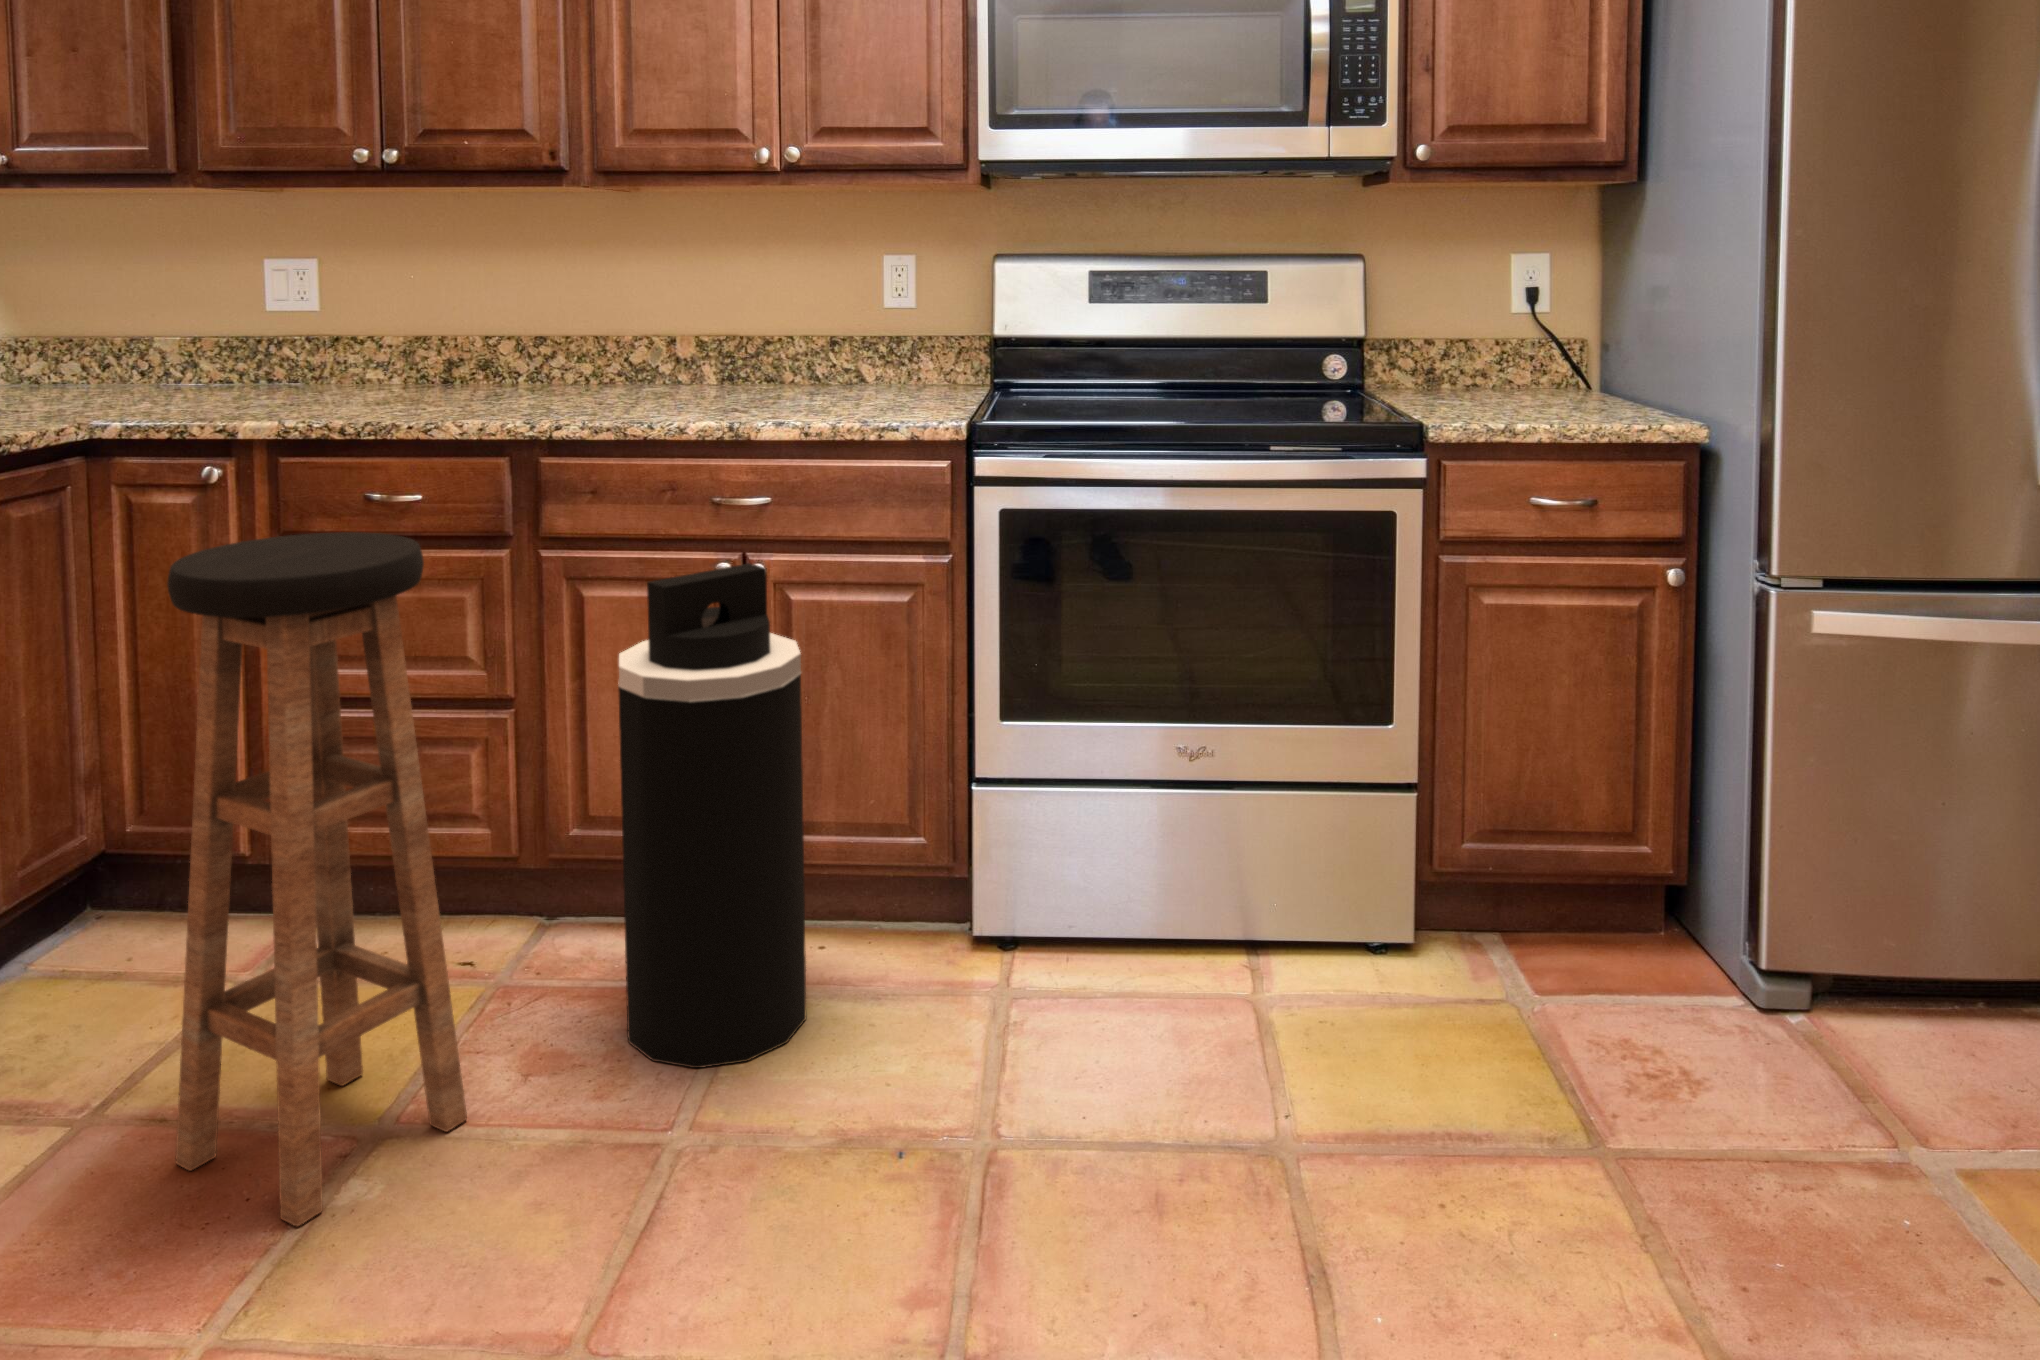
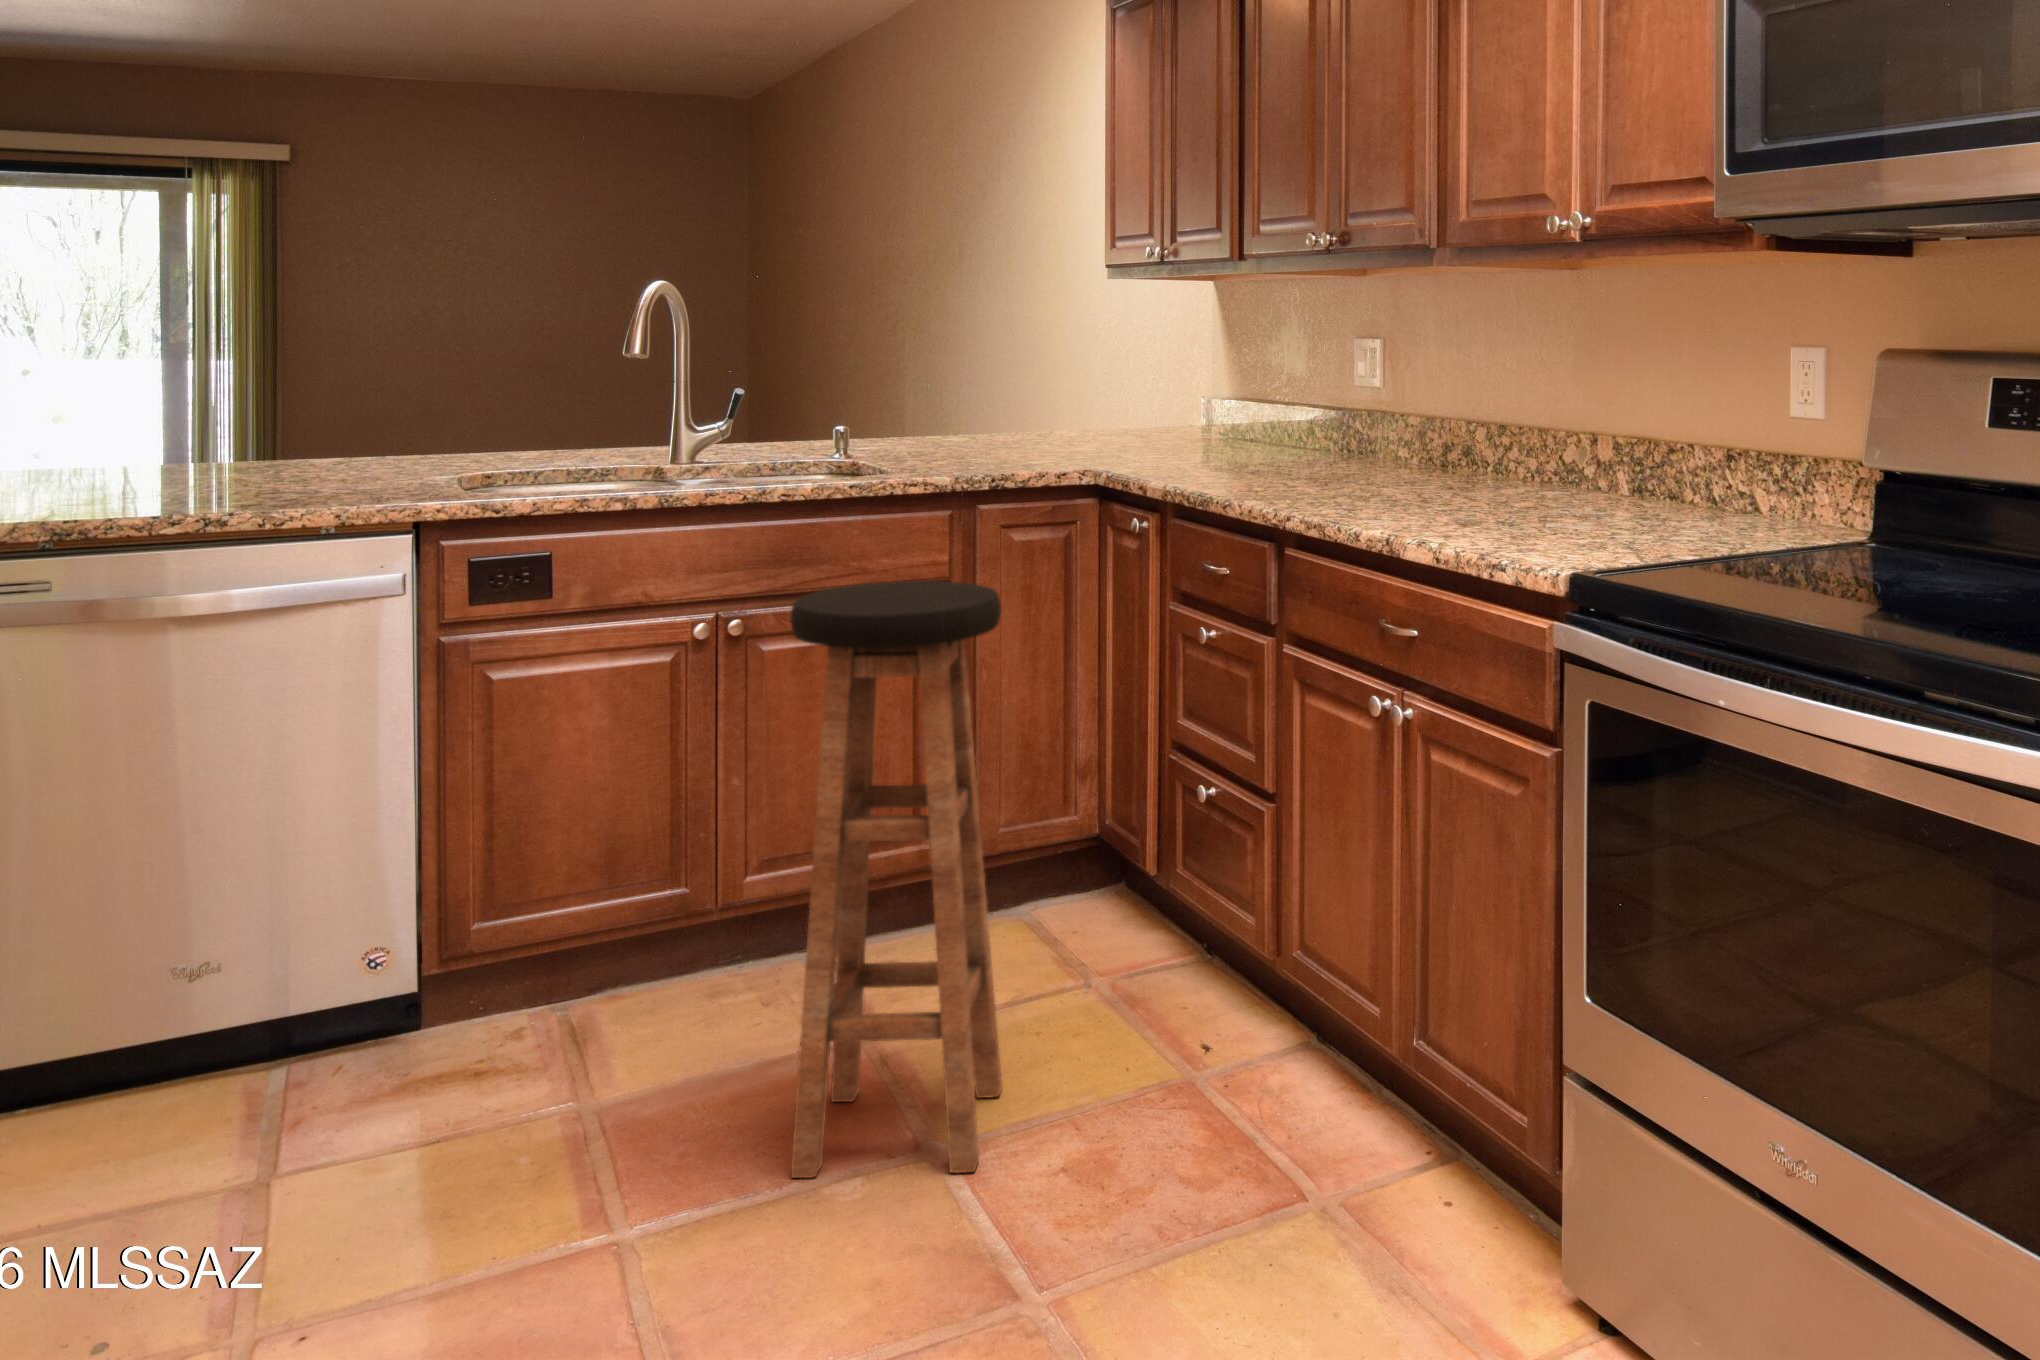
trash can: present [618,563,807,1068] -> none [1132,692,1340,1271]

